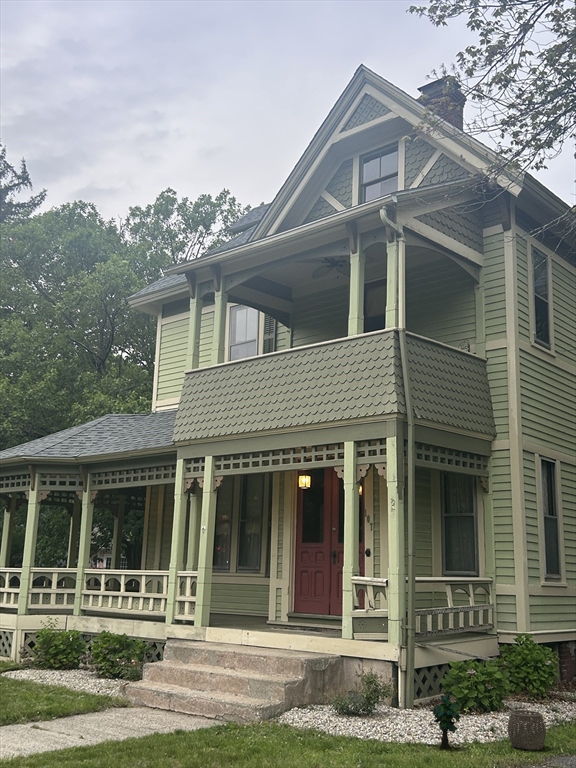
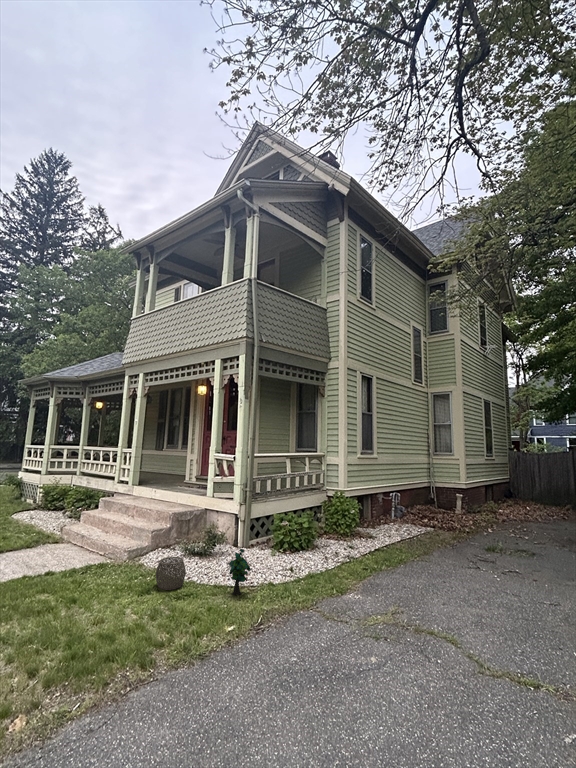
woven basket: present [507,710,546,750] -> present [156,557,186,590]

